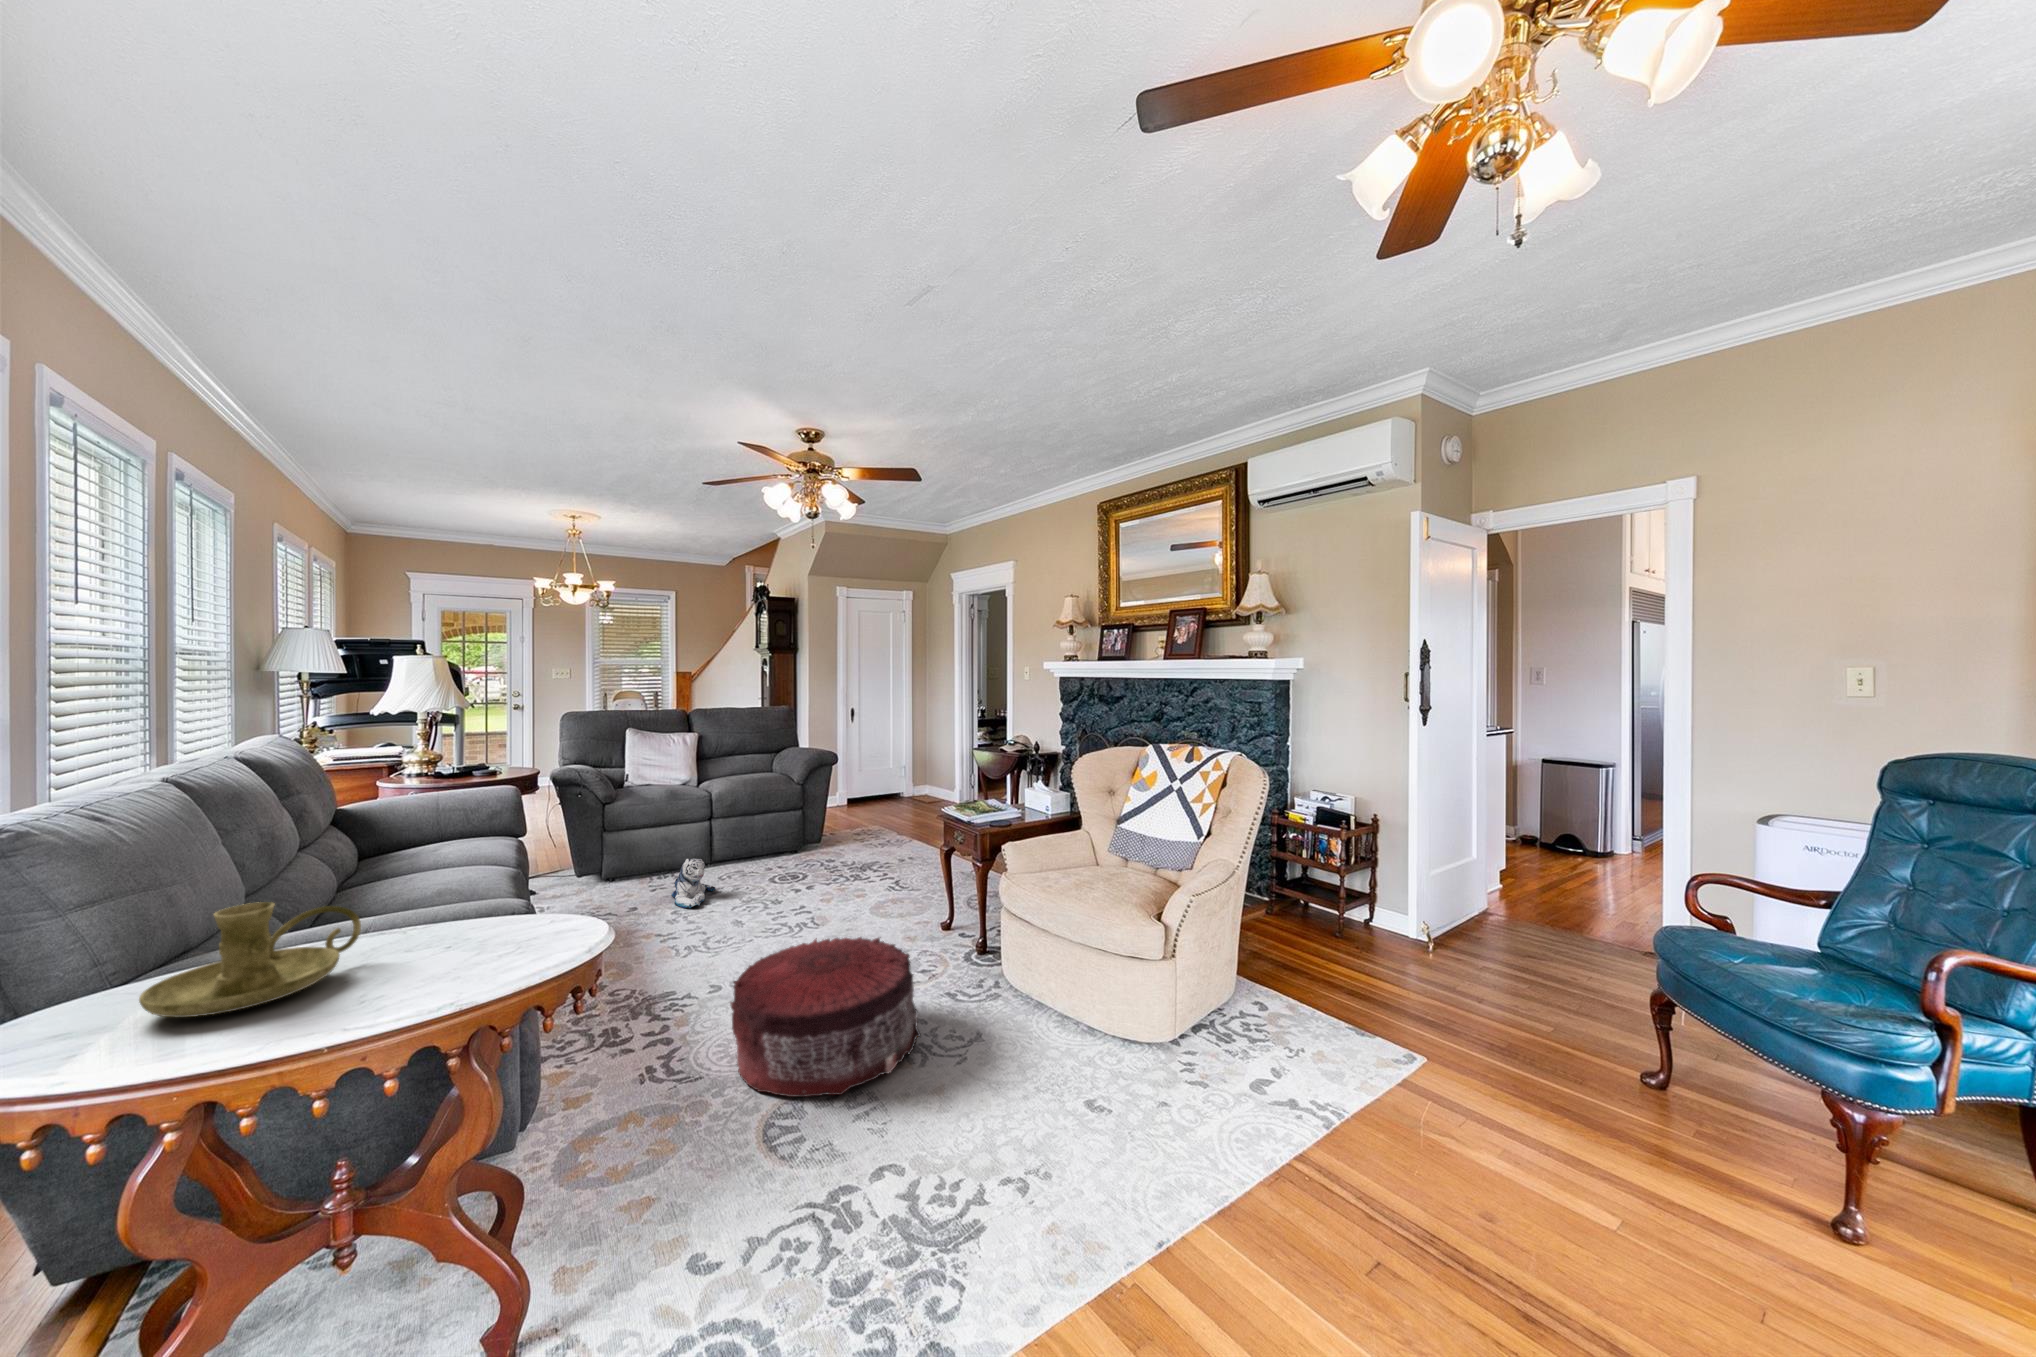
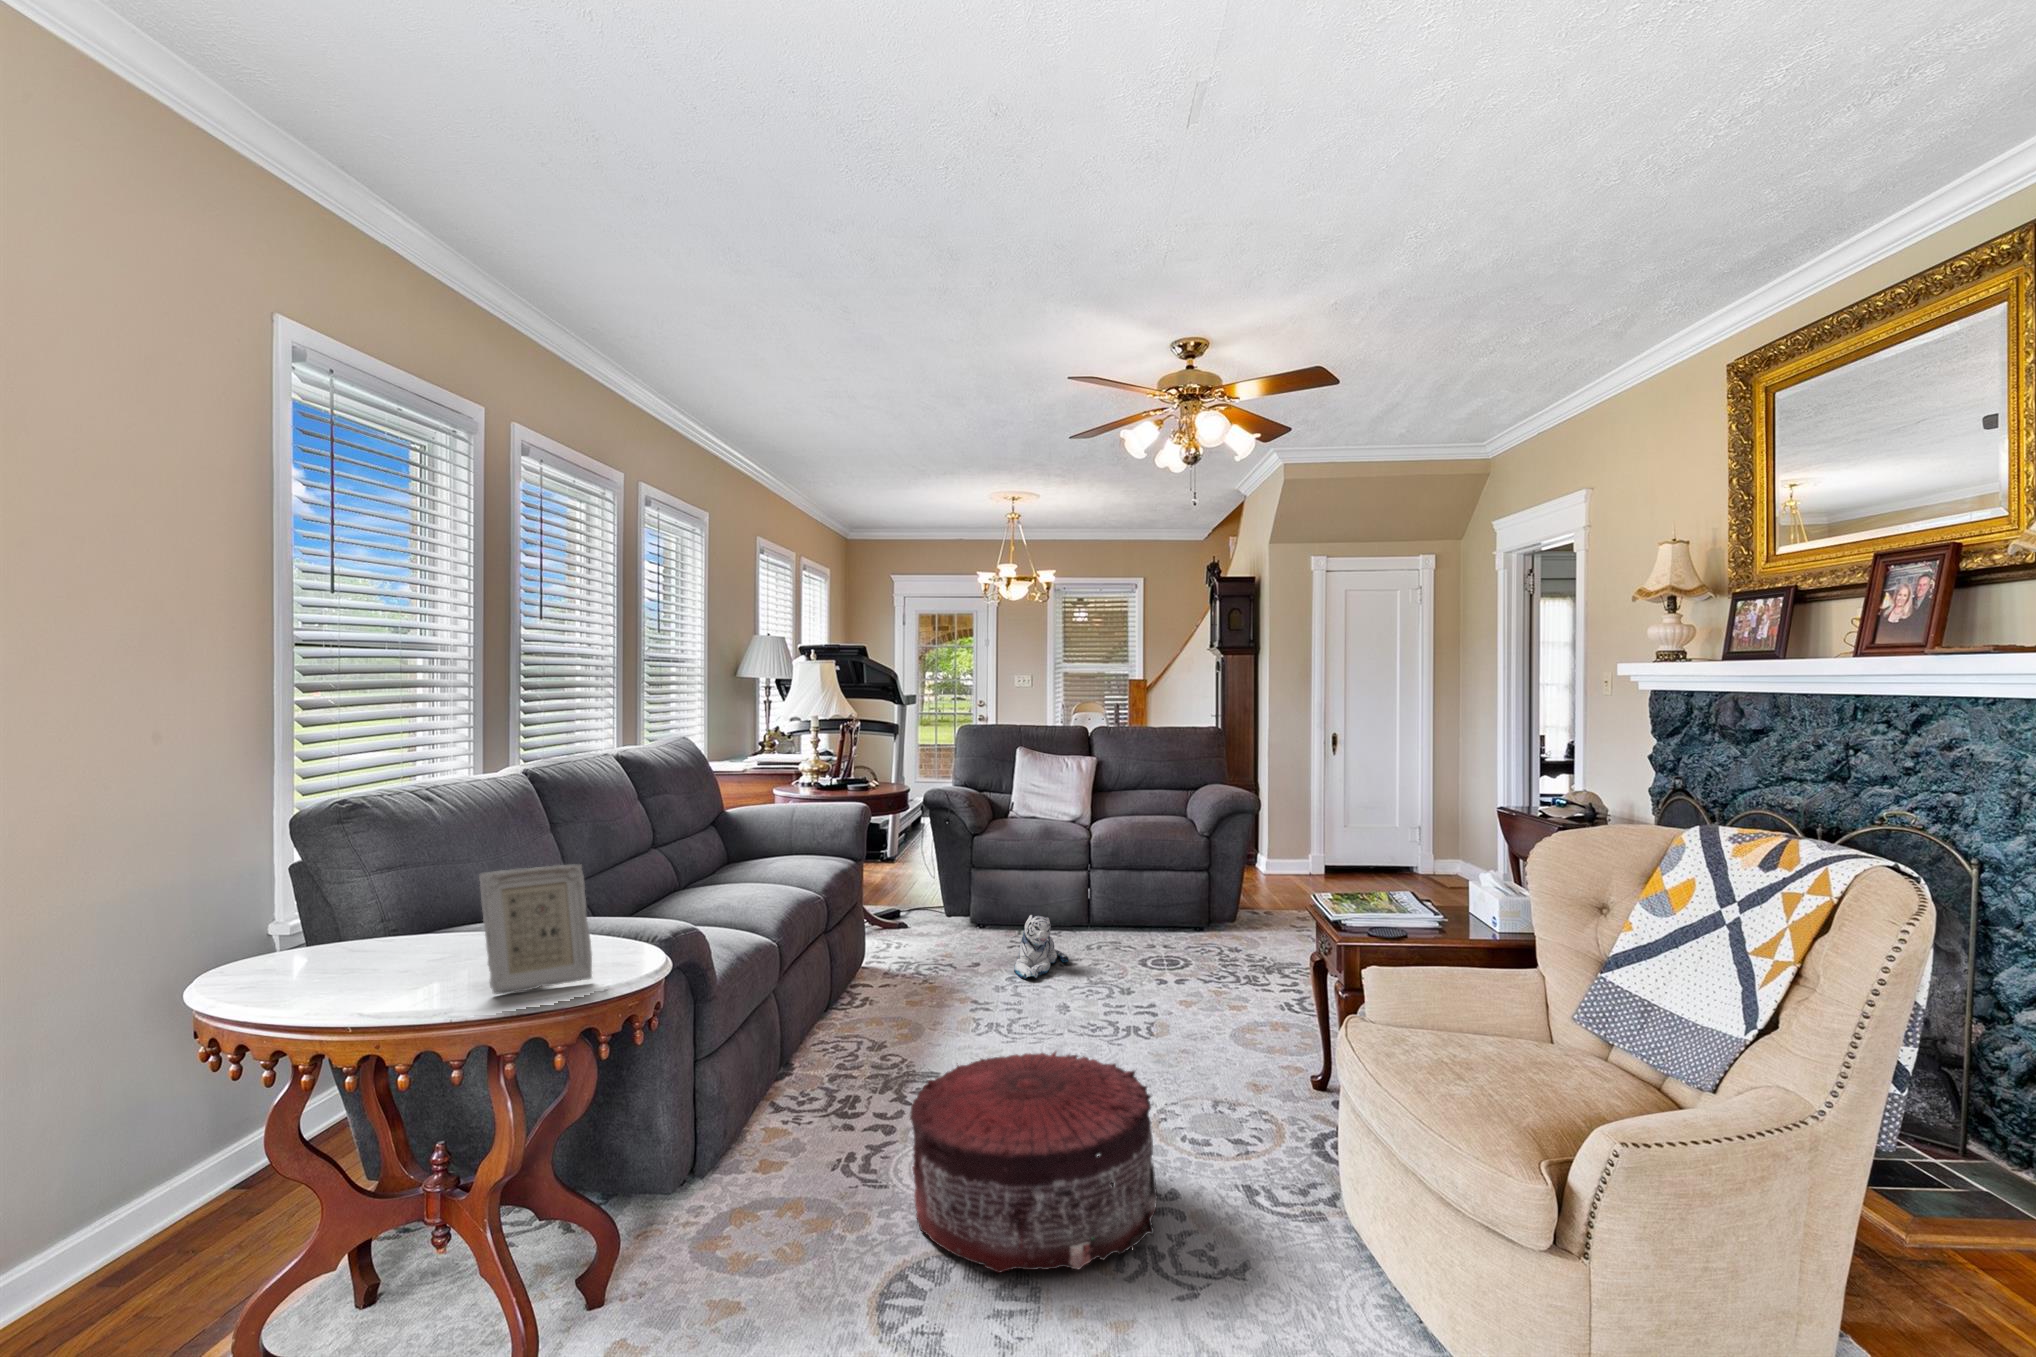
picture frame: none [419,844,555,978] -> present [479,865,592,994]
candle holder: present [139,902,361,1017] -> none [308,888,481,980]

